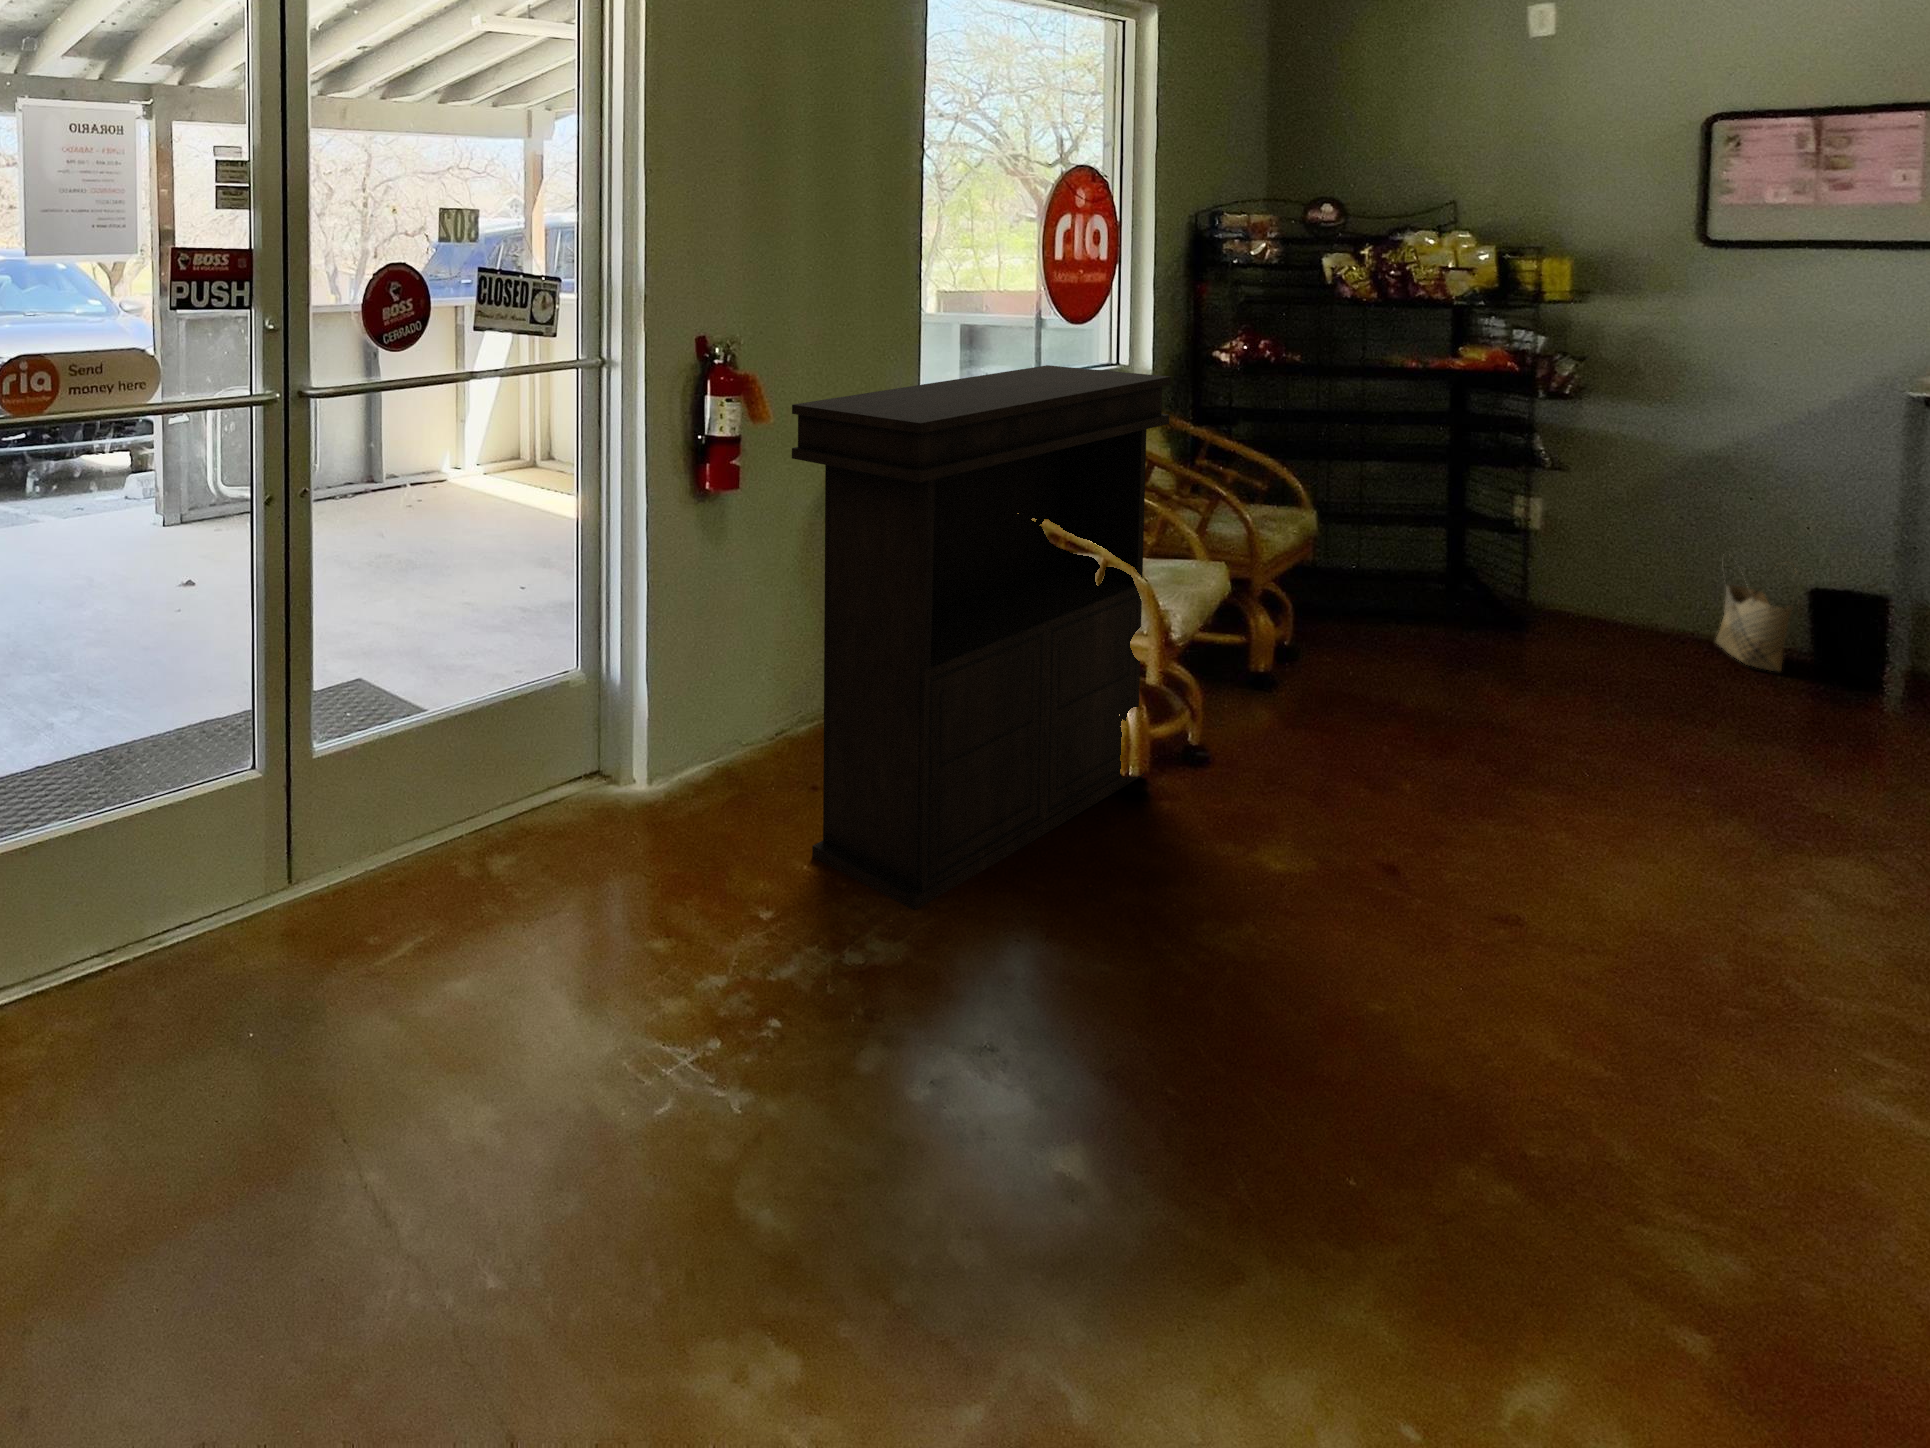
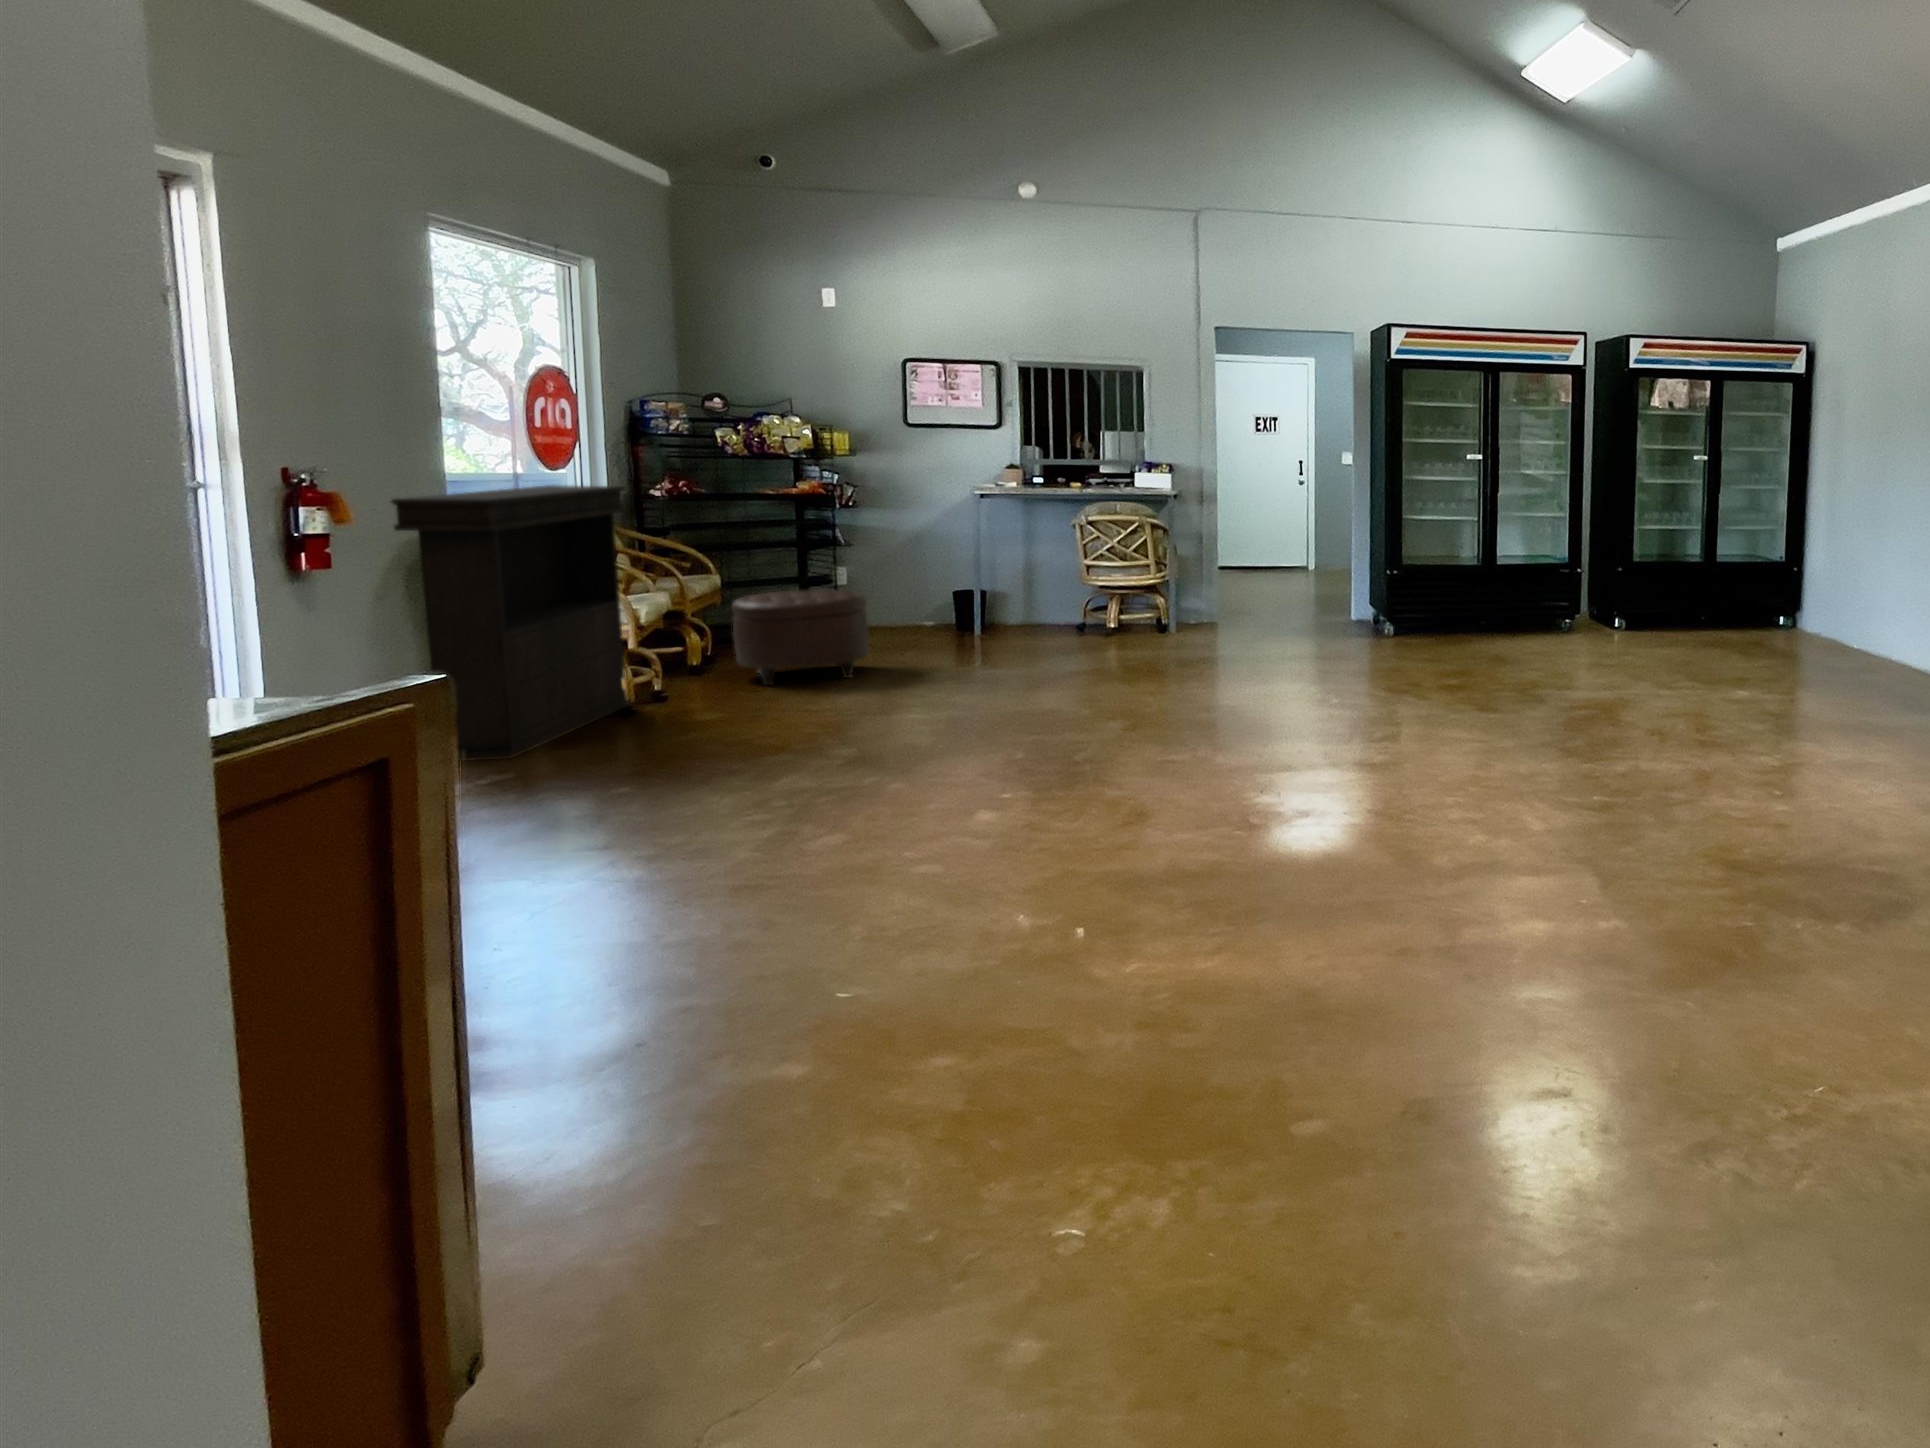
woven basket: present [1716,561,1796,672] -> none [920,577,946,629]
ottoman: none [1342,581,1668,831] -> present [732,589,869,685]

